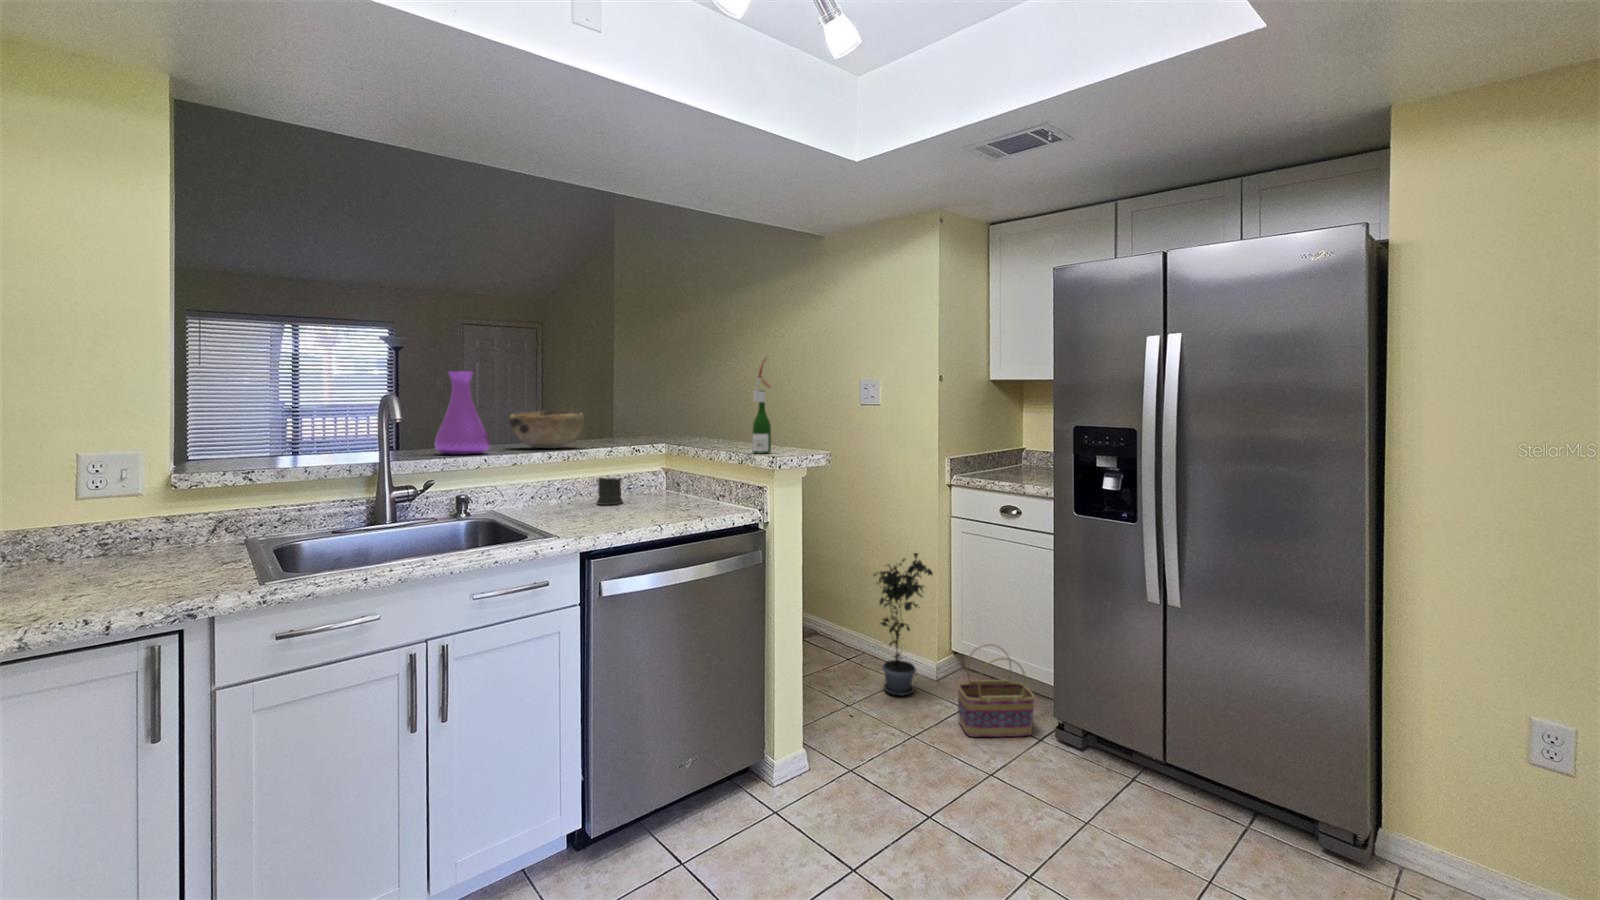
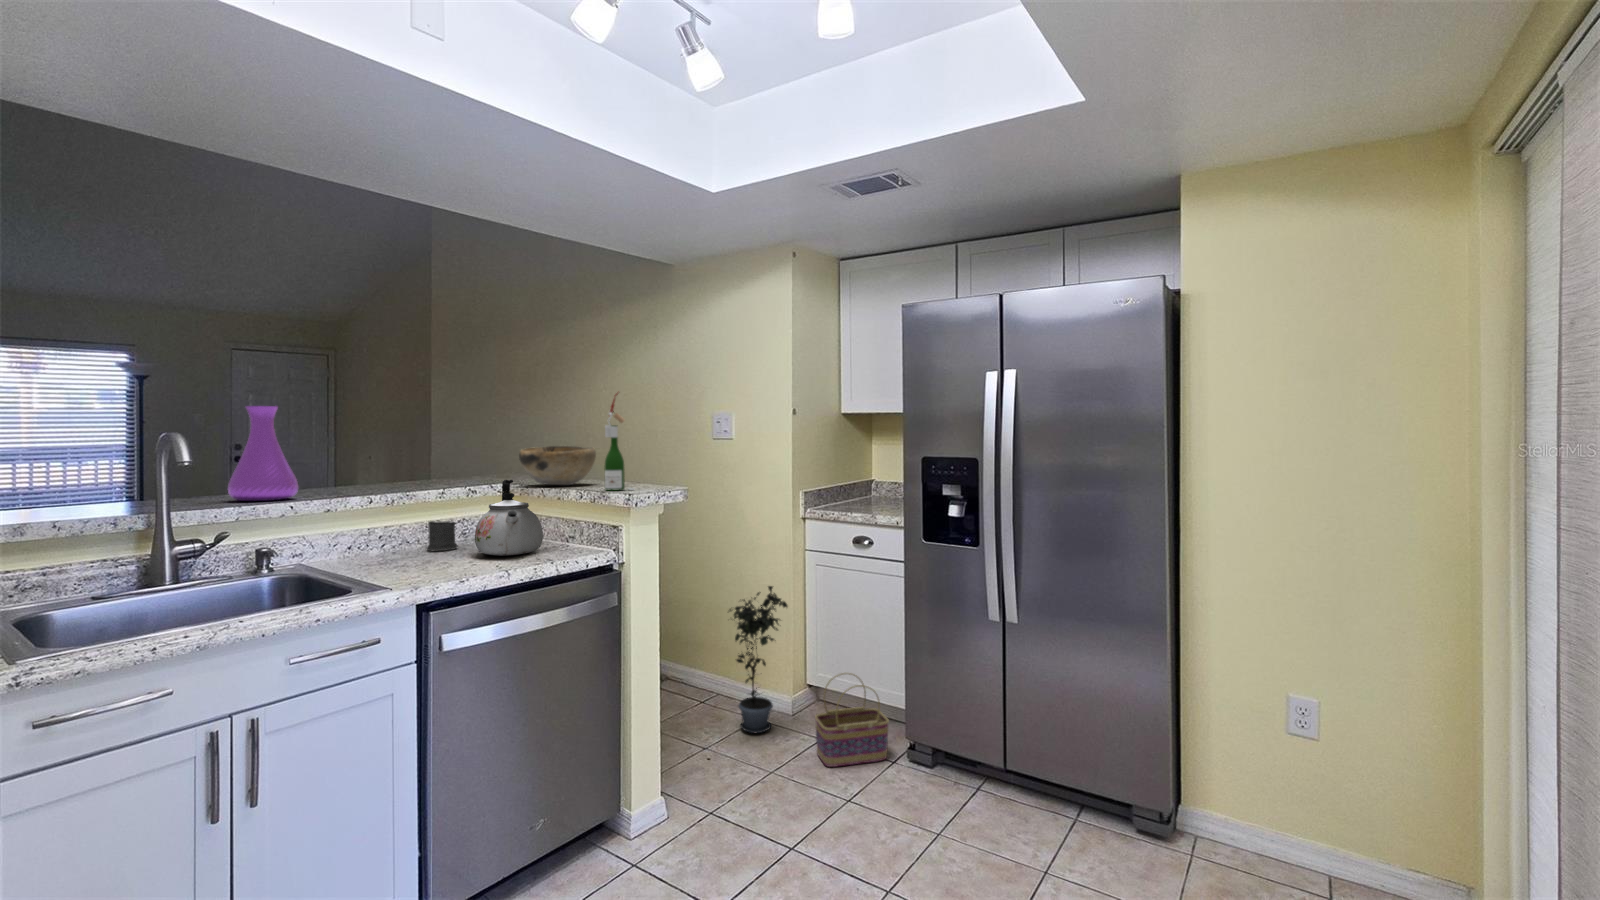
decorative bowl: present [509,411,584,448] -> present [519,446,596,485]
kettle: none [636,441,696,511] -> present [475,480,543,556]

